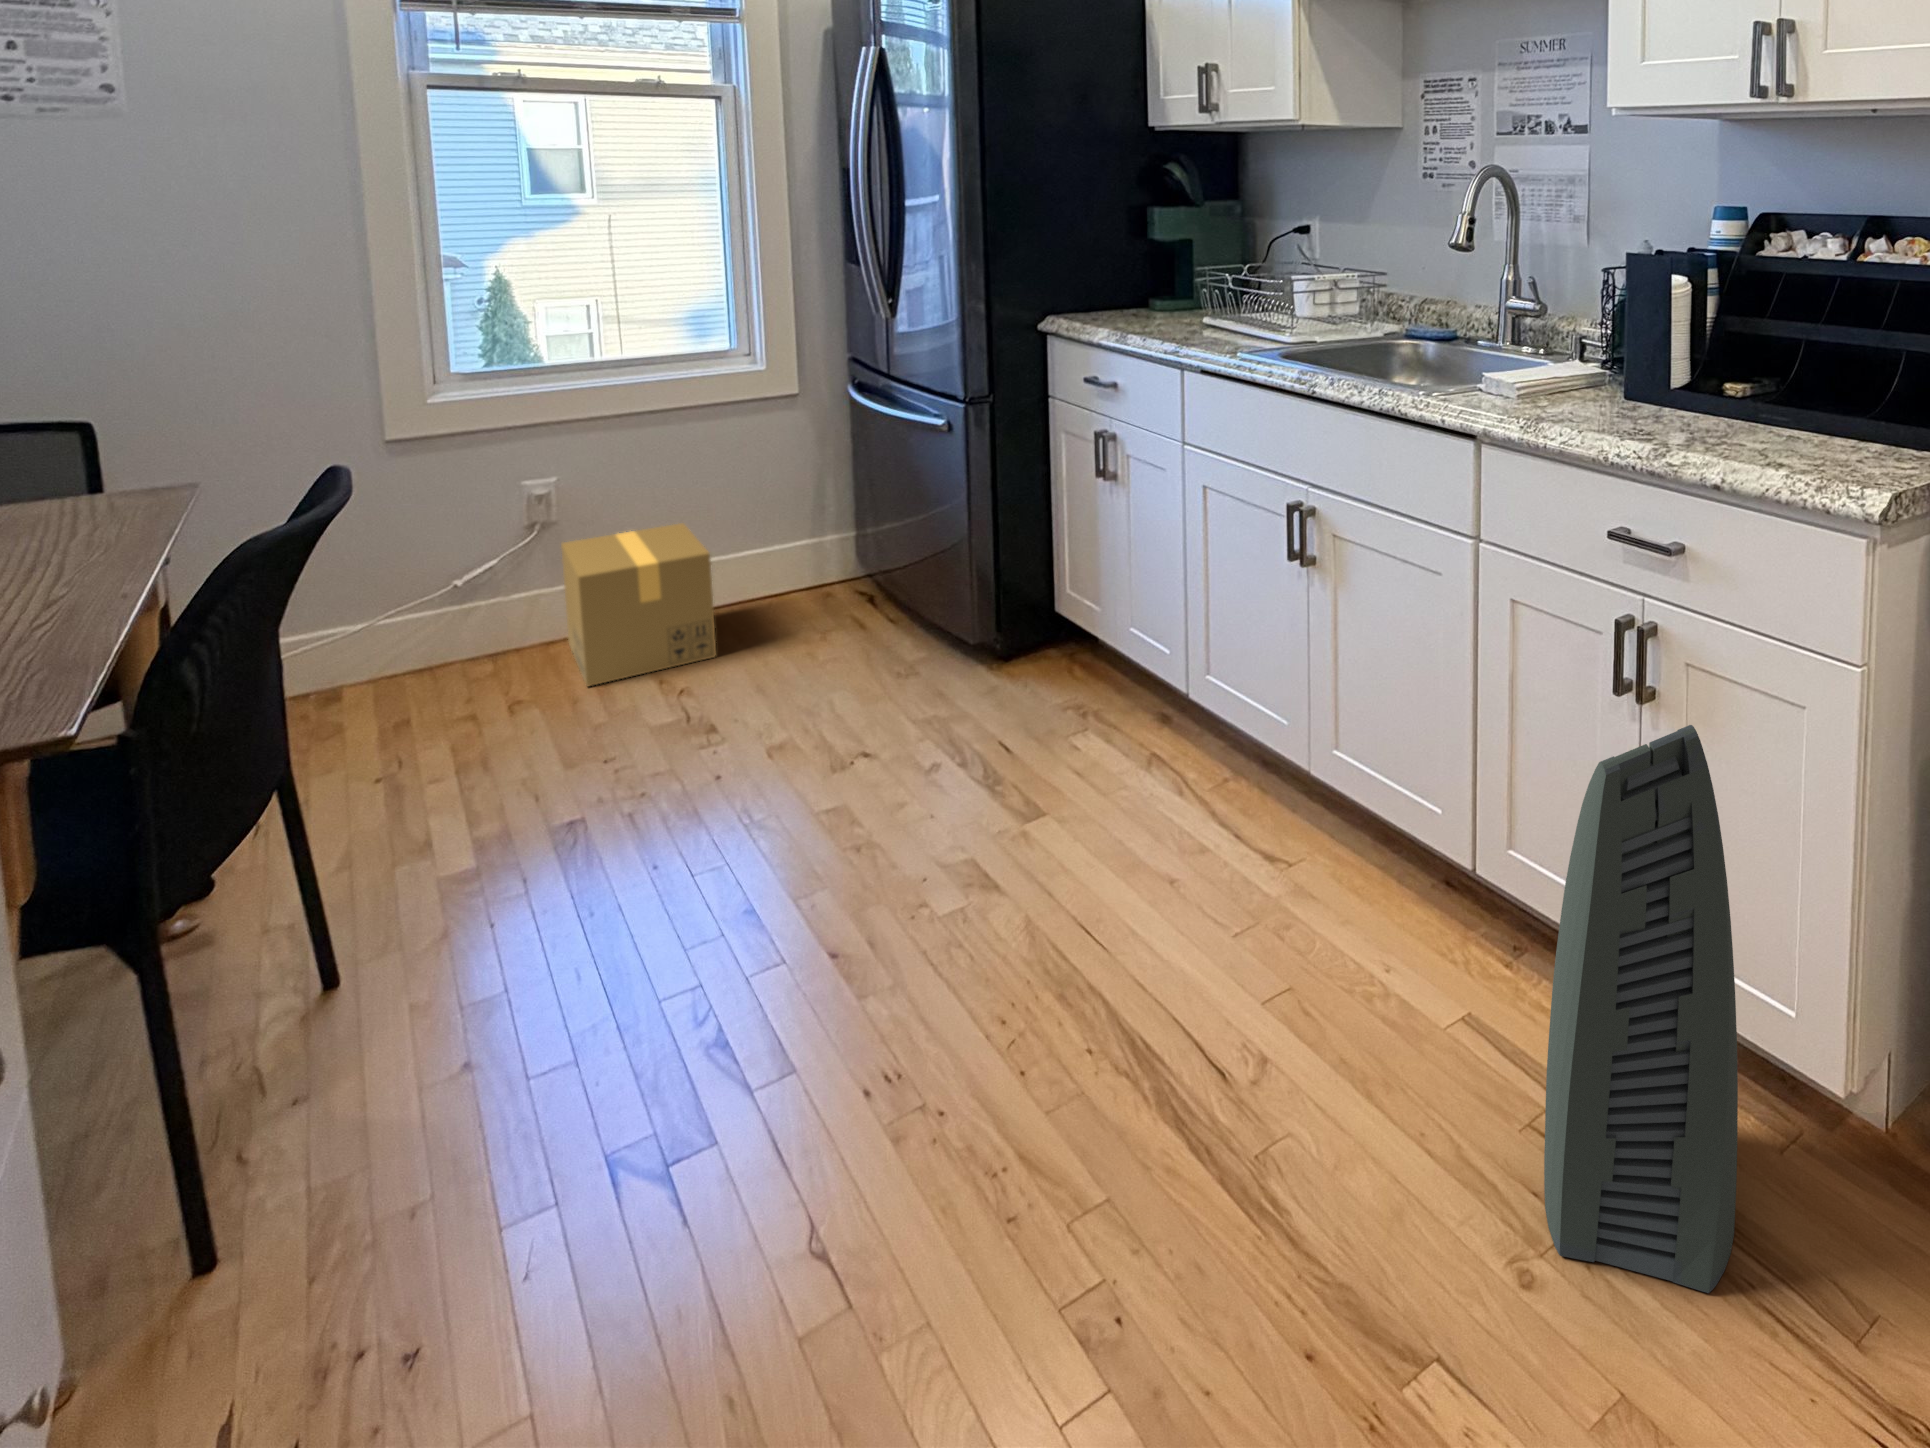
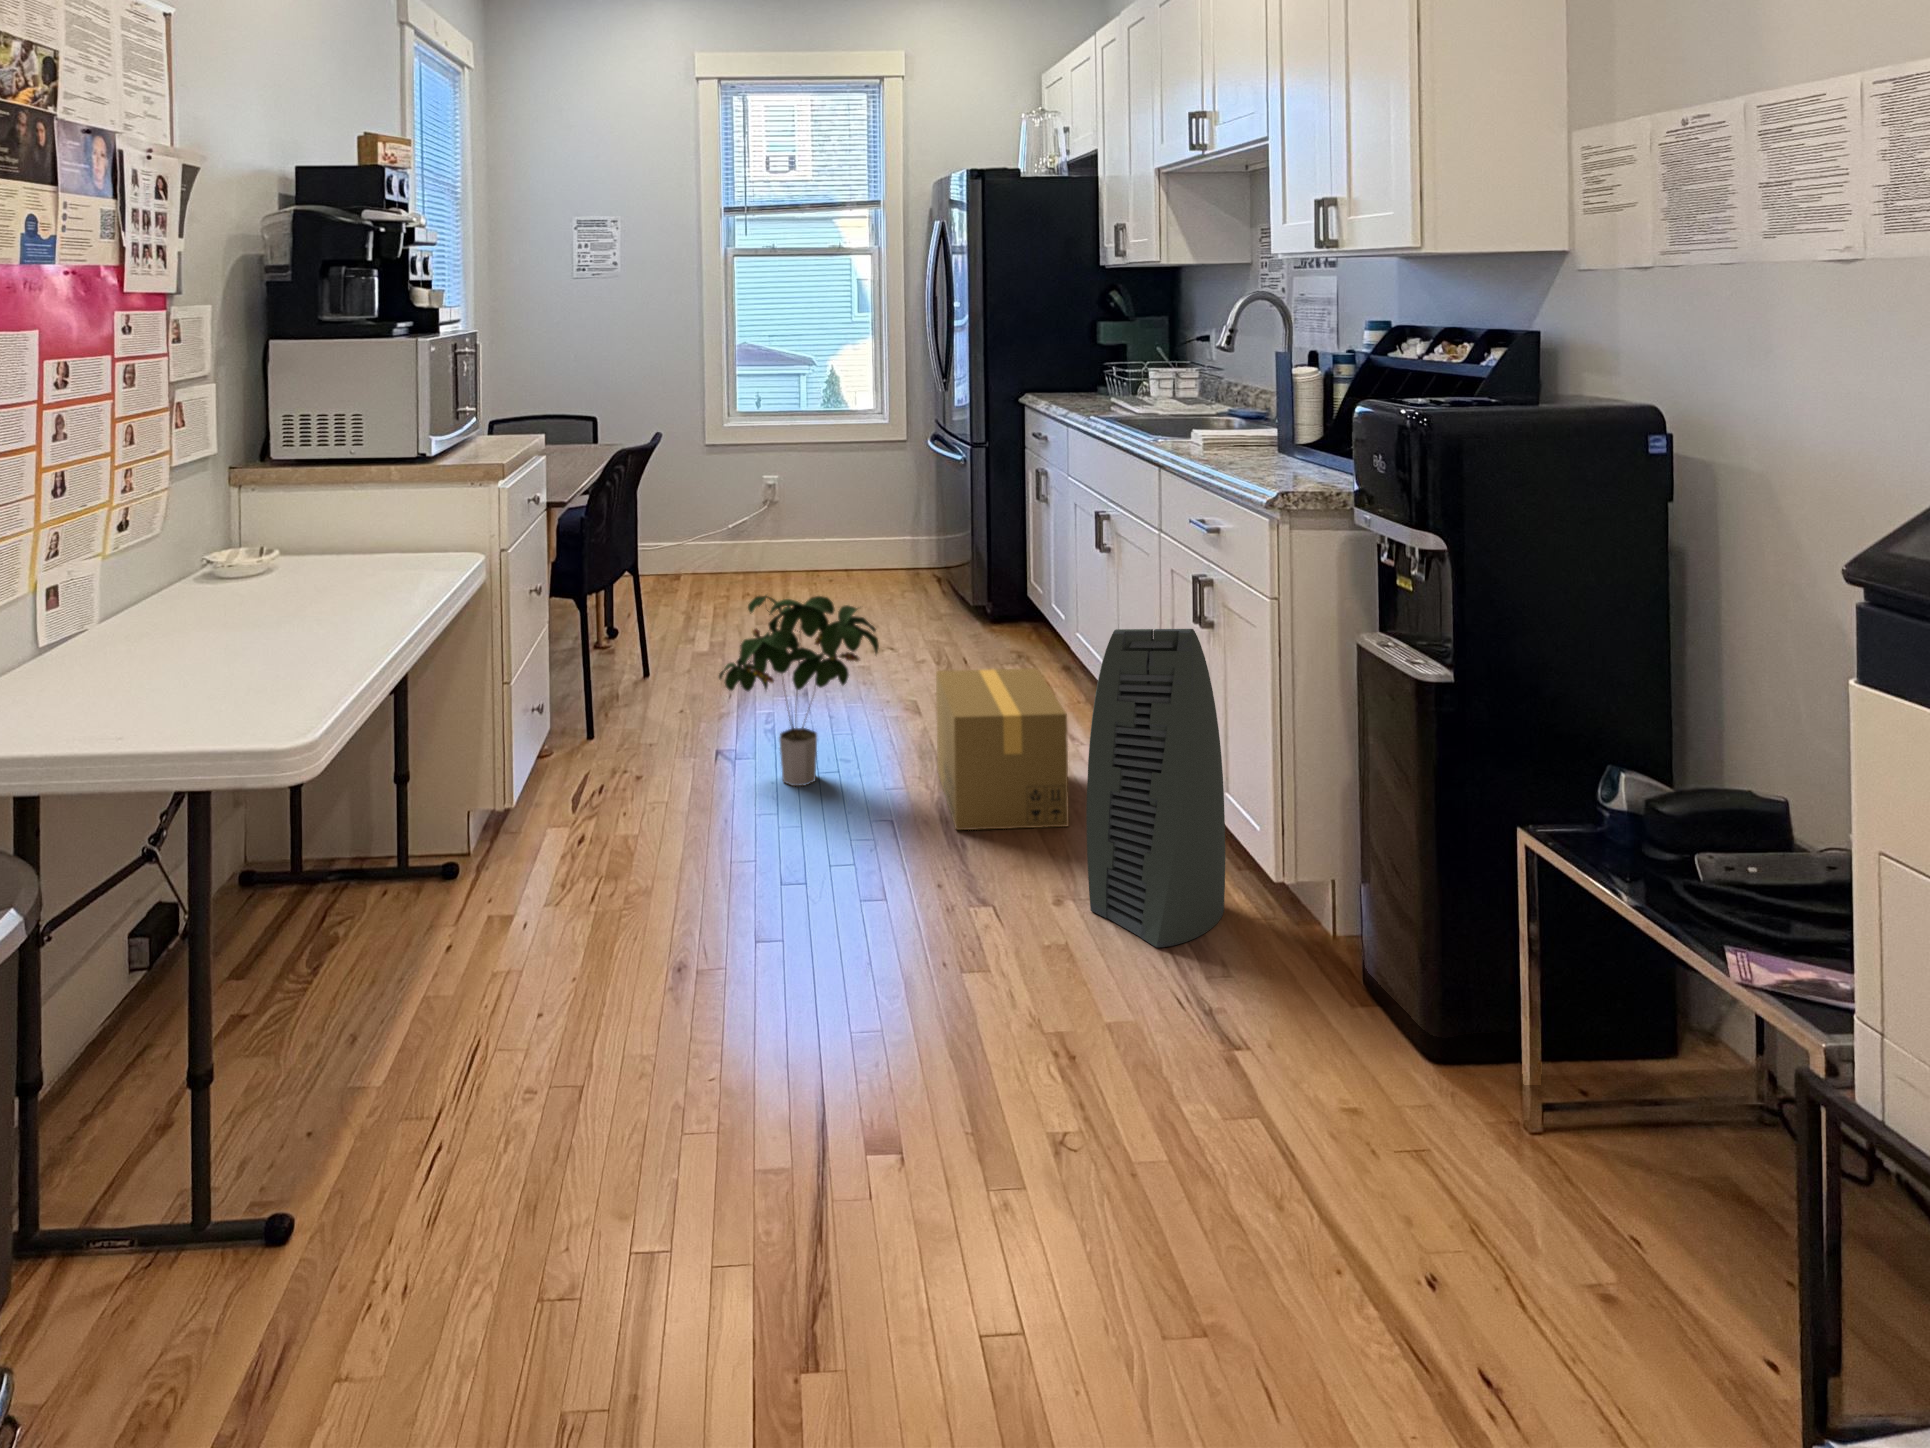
cardboard box: present [561,523,716,686] -> present [936,668,1069,830]
potted plant: none [612,775,1009,1186] -> present [719,595,879,786]

